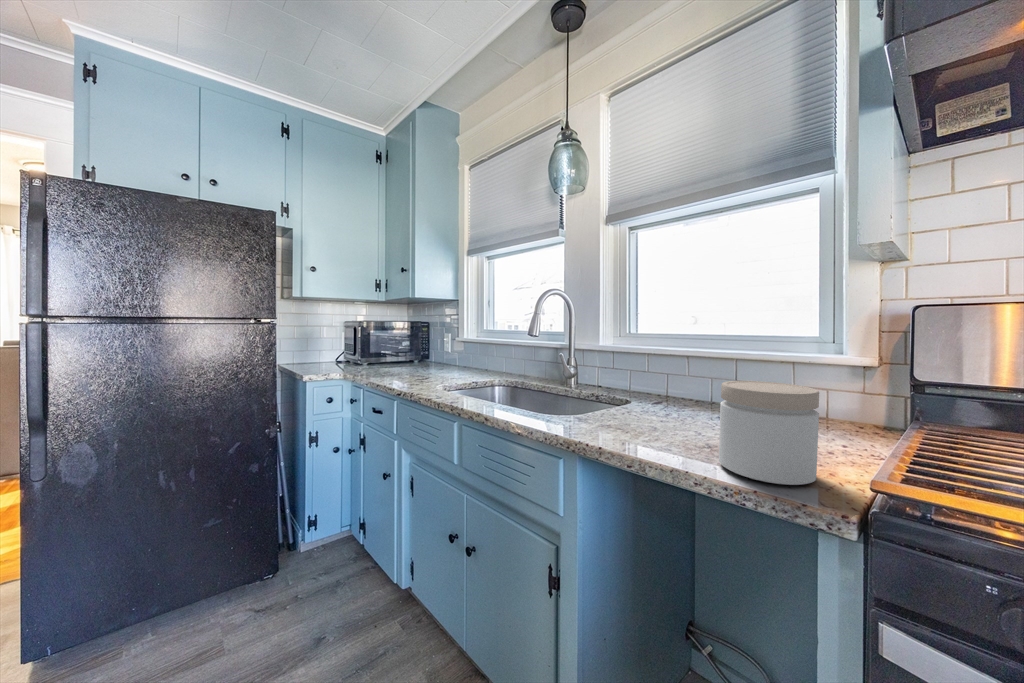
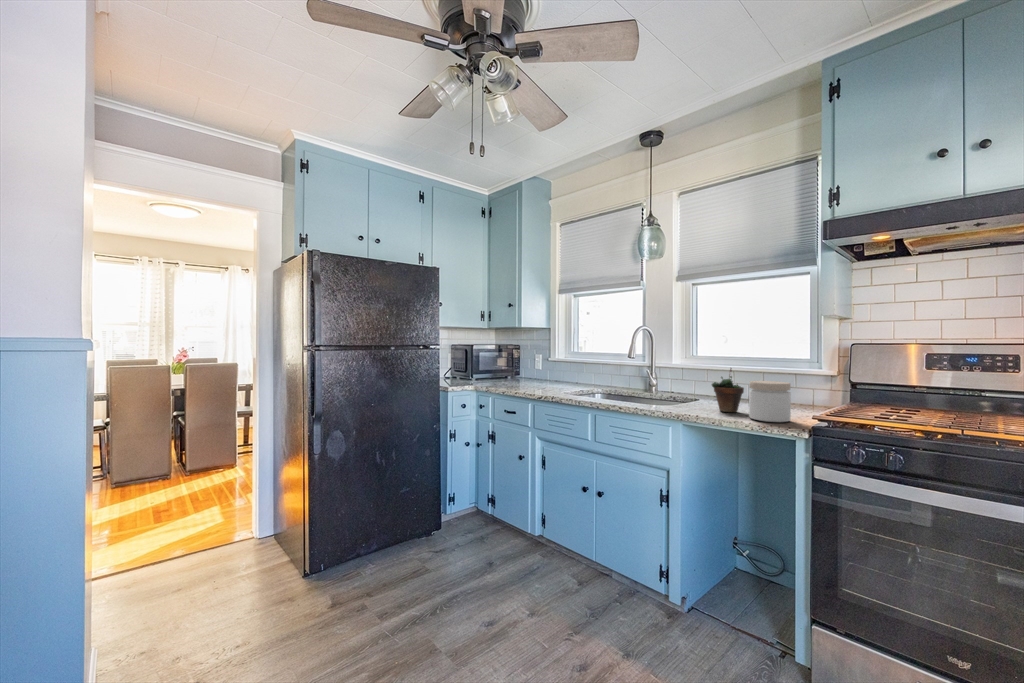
succulent plant: none [644,351,706,439] -> present [712,368,744,412]

